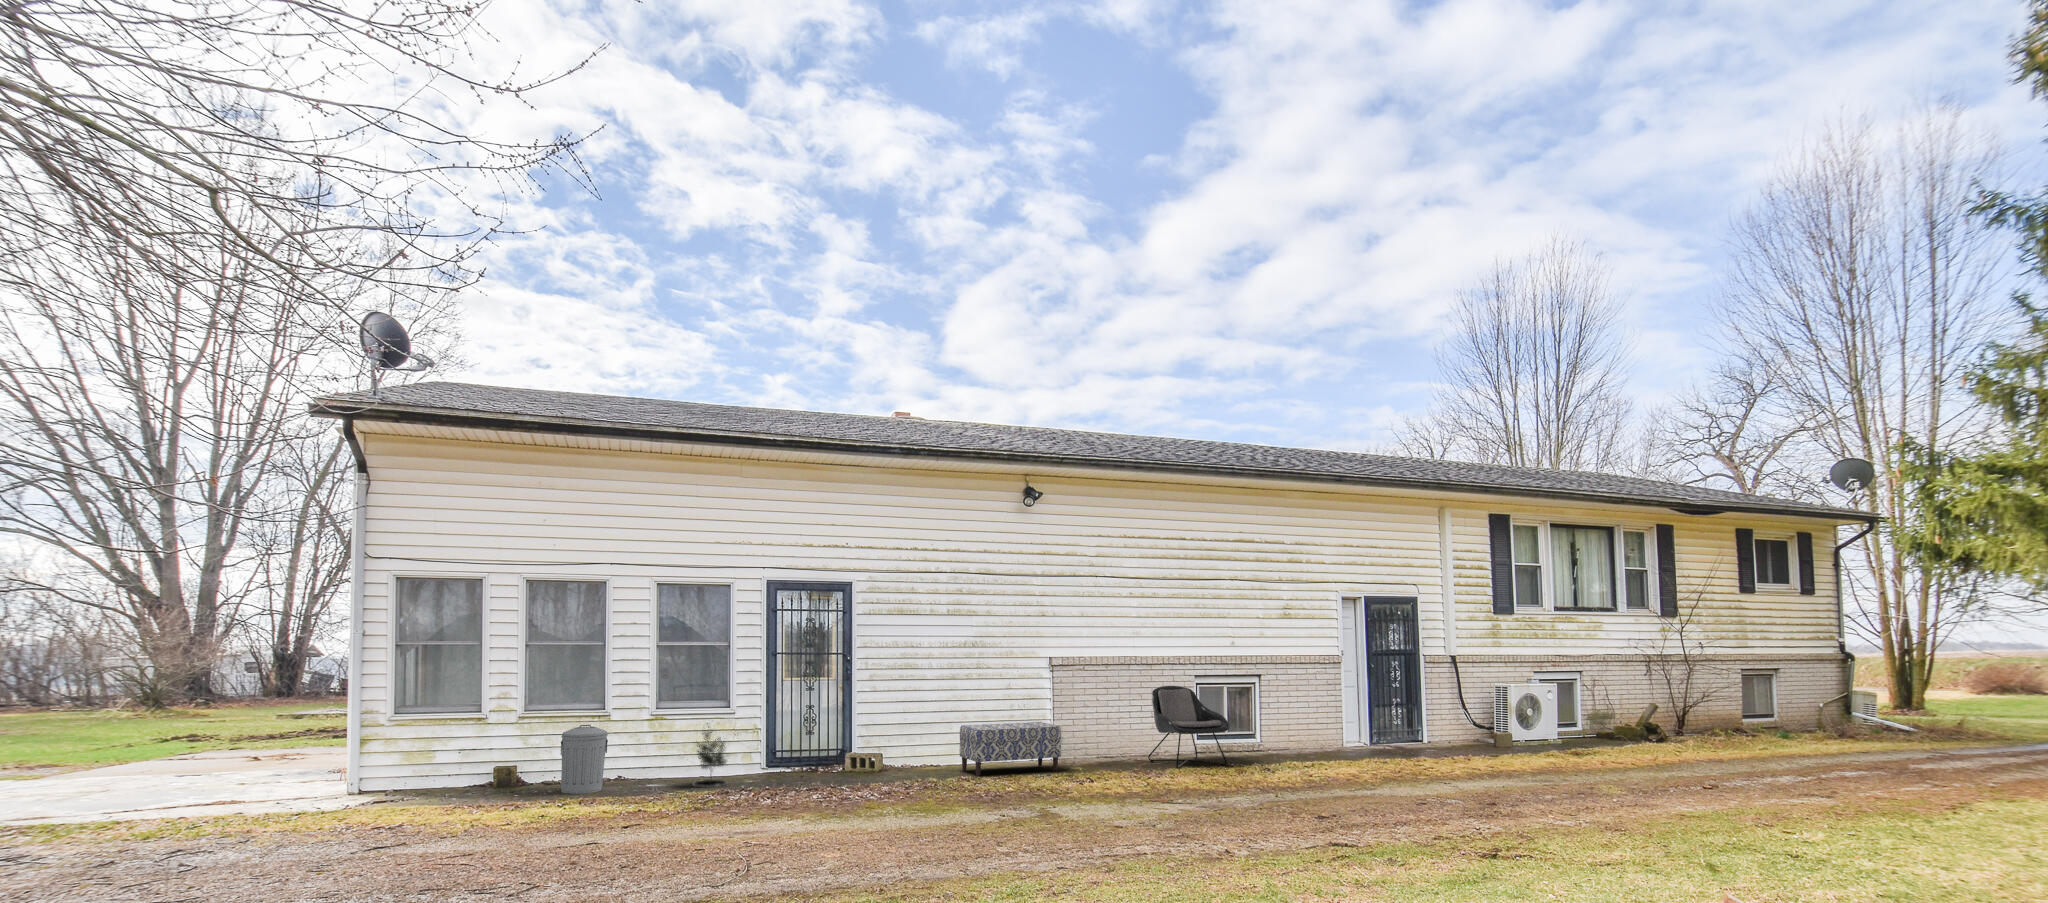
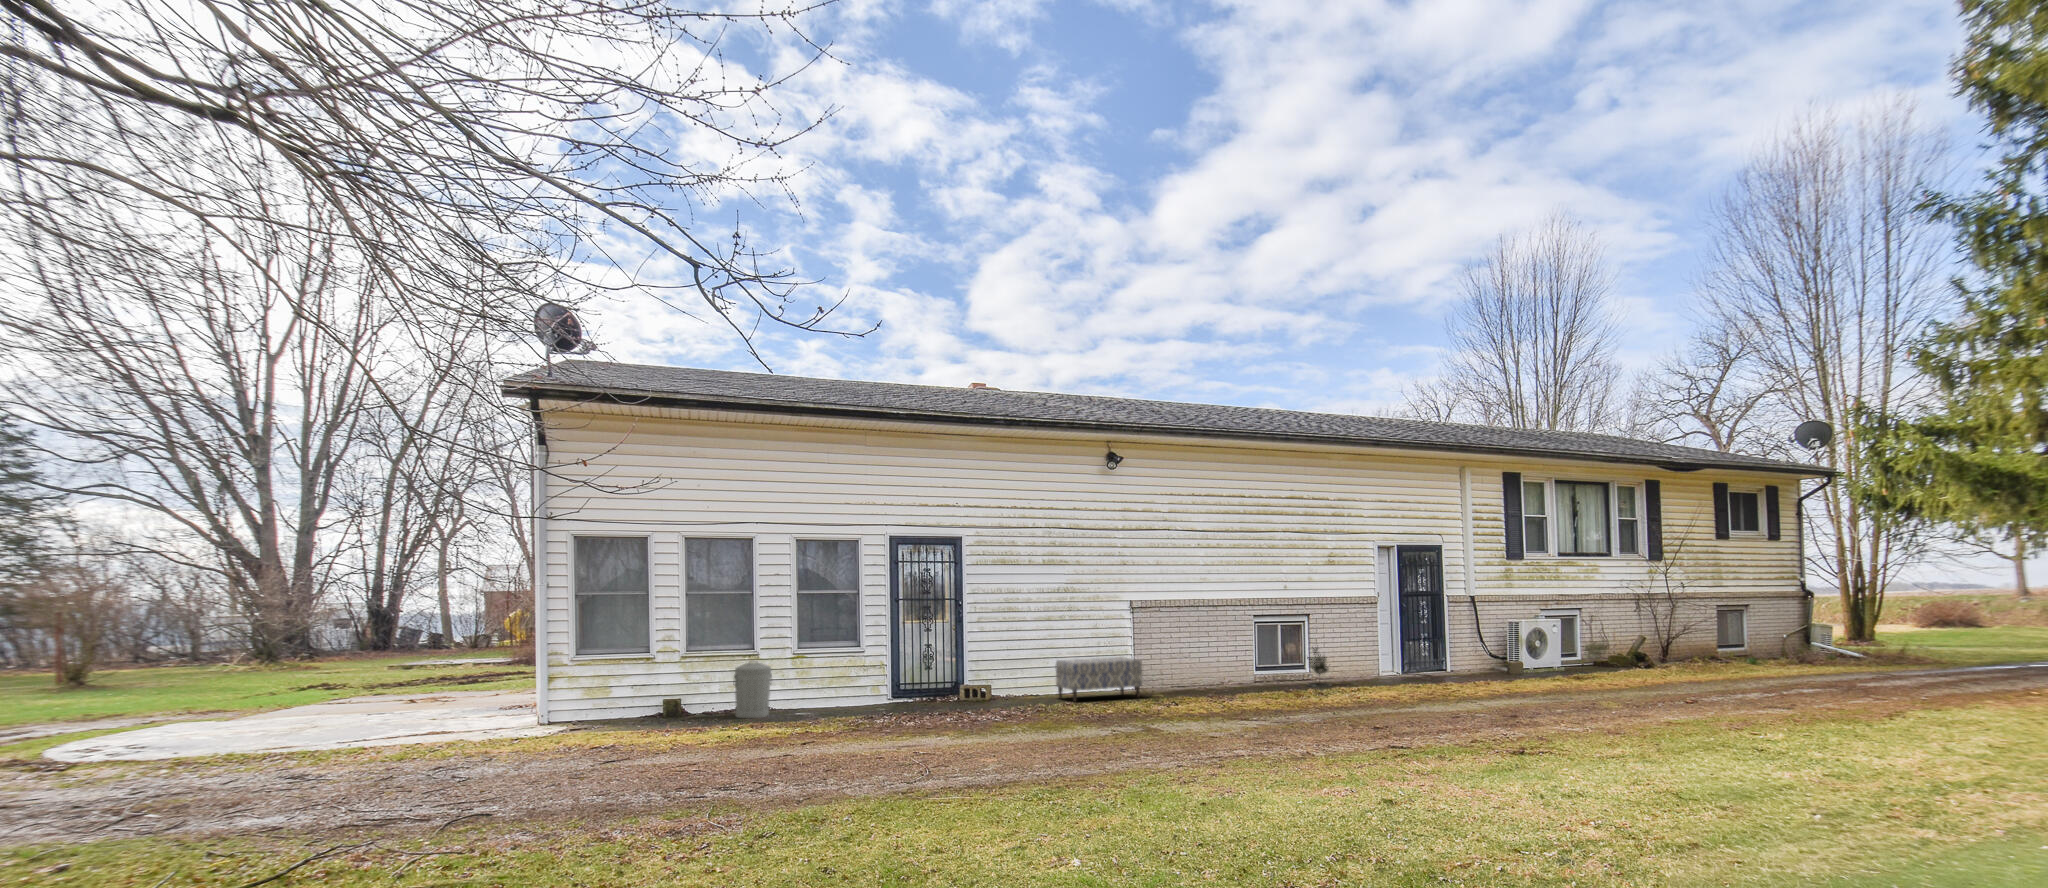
lounge chair: present [1148,686,1230,768] -> none [1212,625,1283,695]
potted tree: present [693,726,727,787] -> present [1307,647,1330,687]

